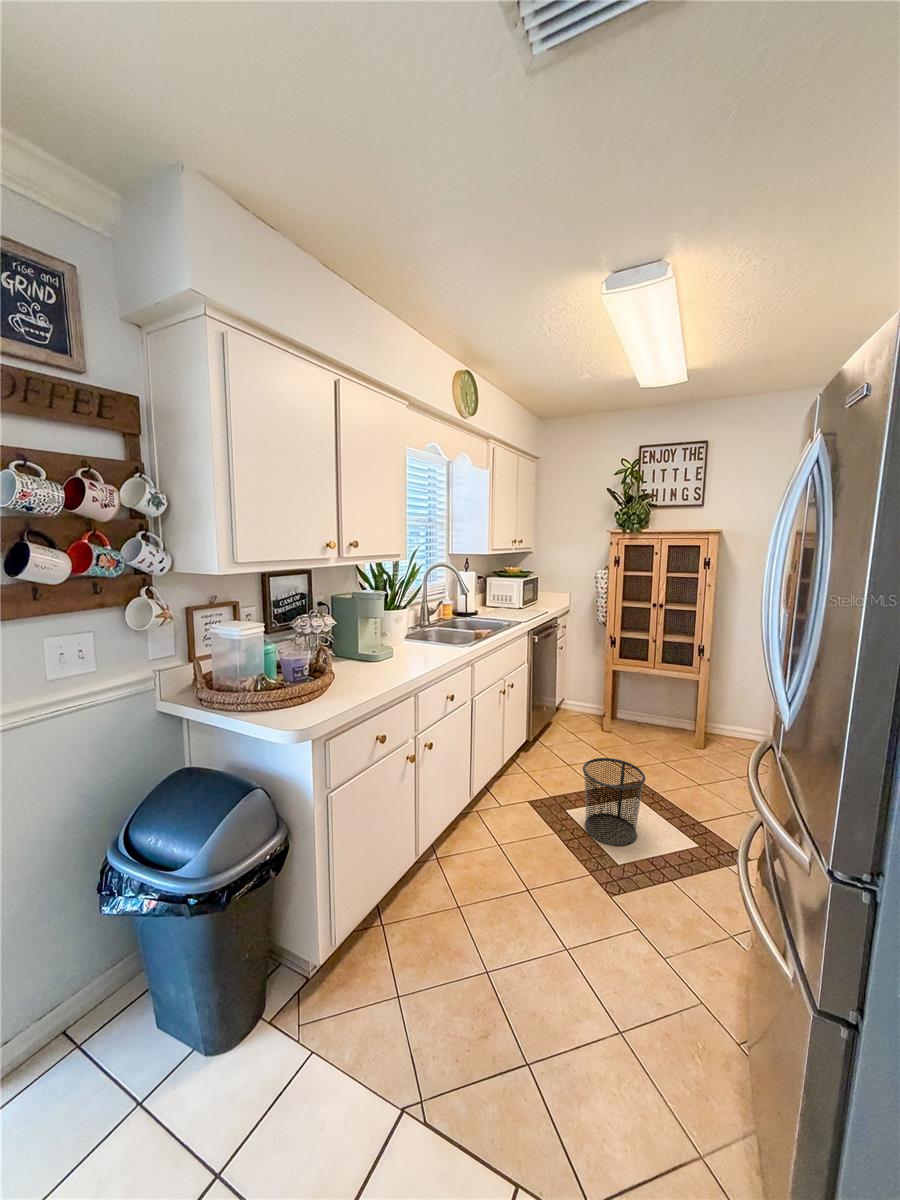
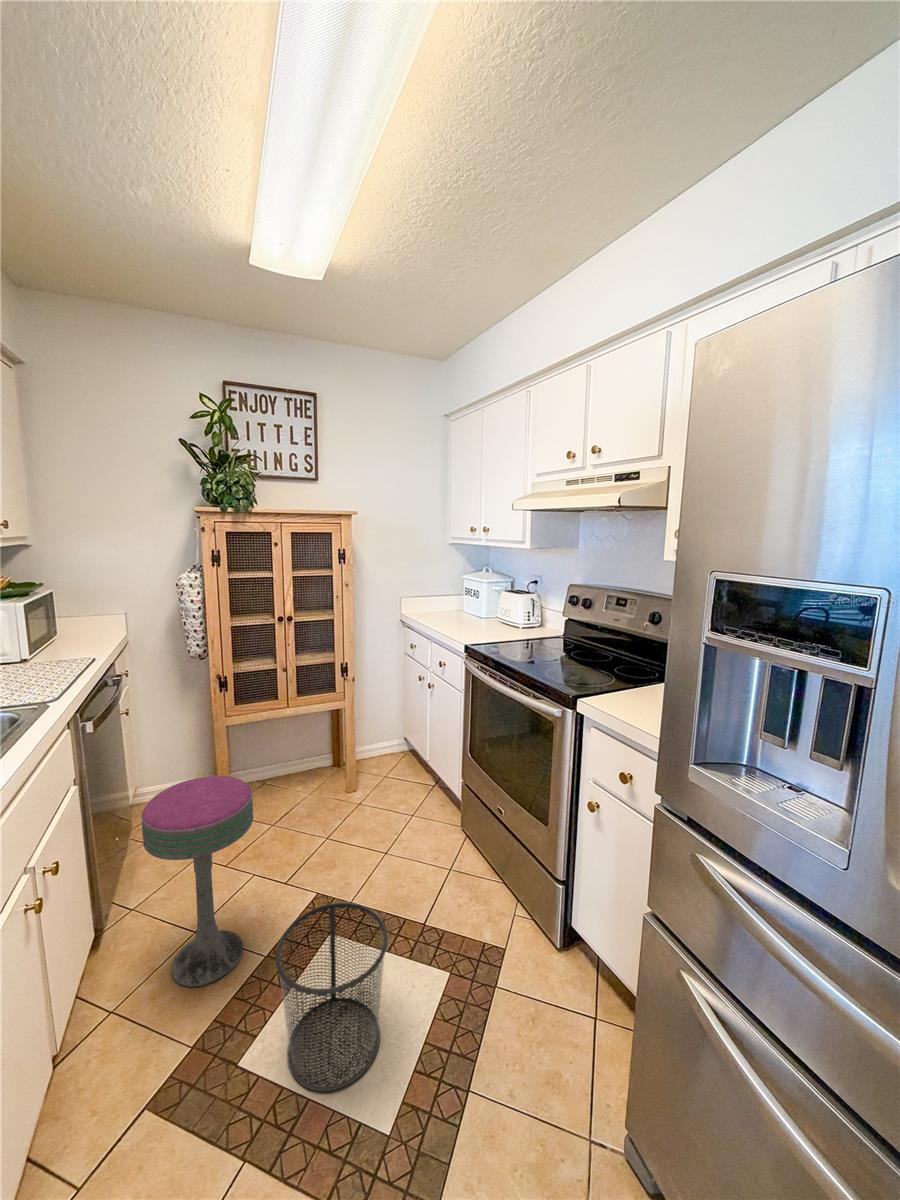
bar stool: none [546,679,600,783] -> present [141,776,253,987]

